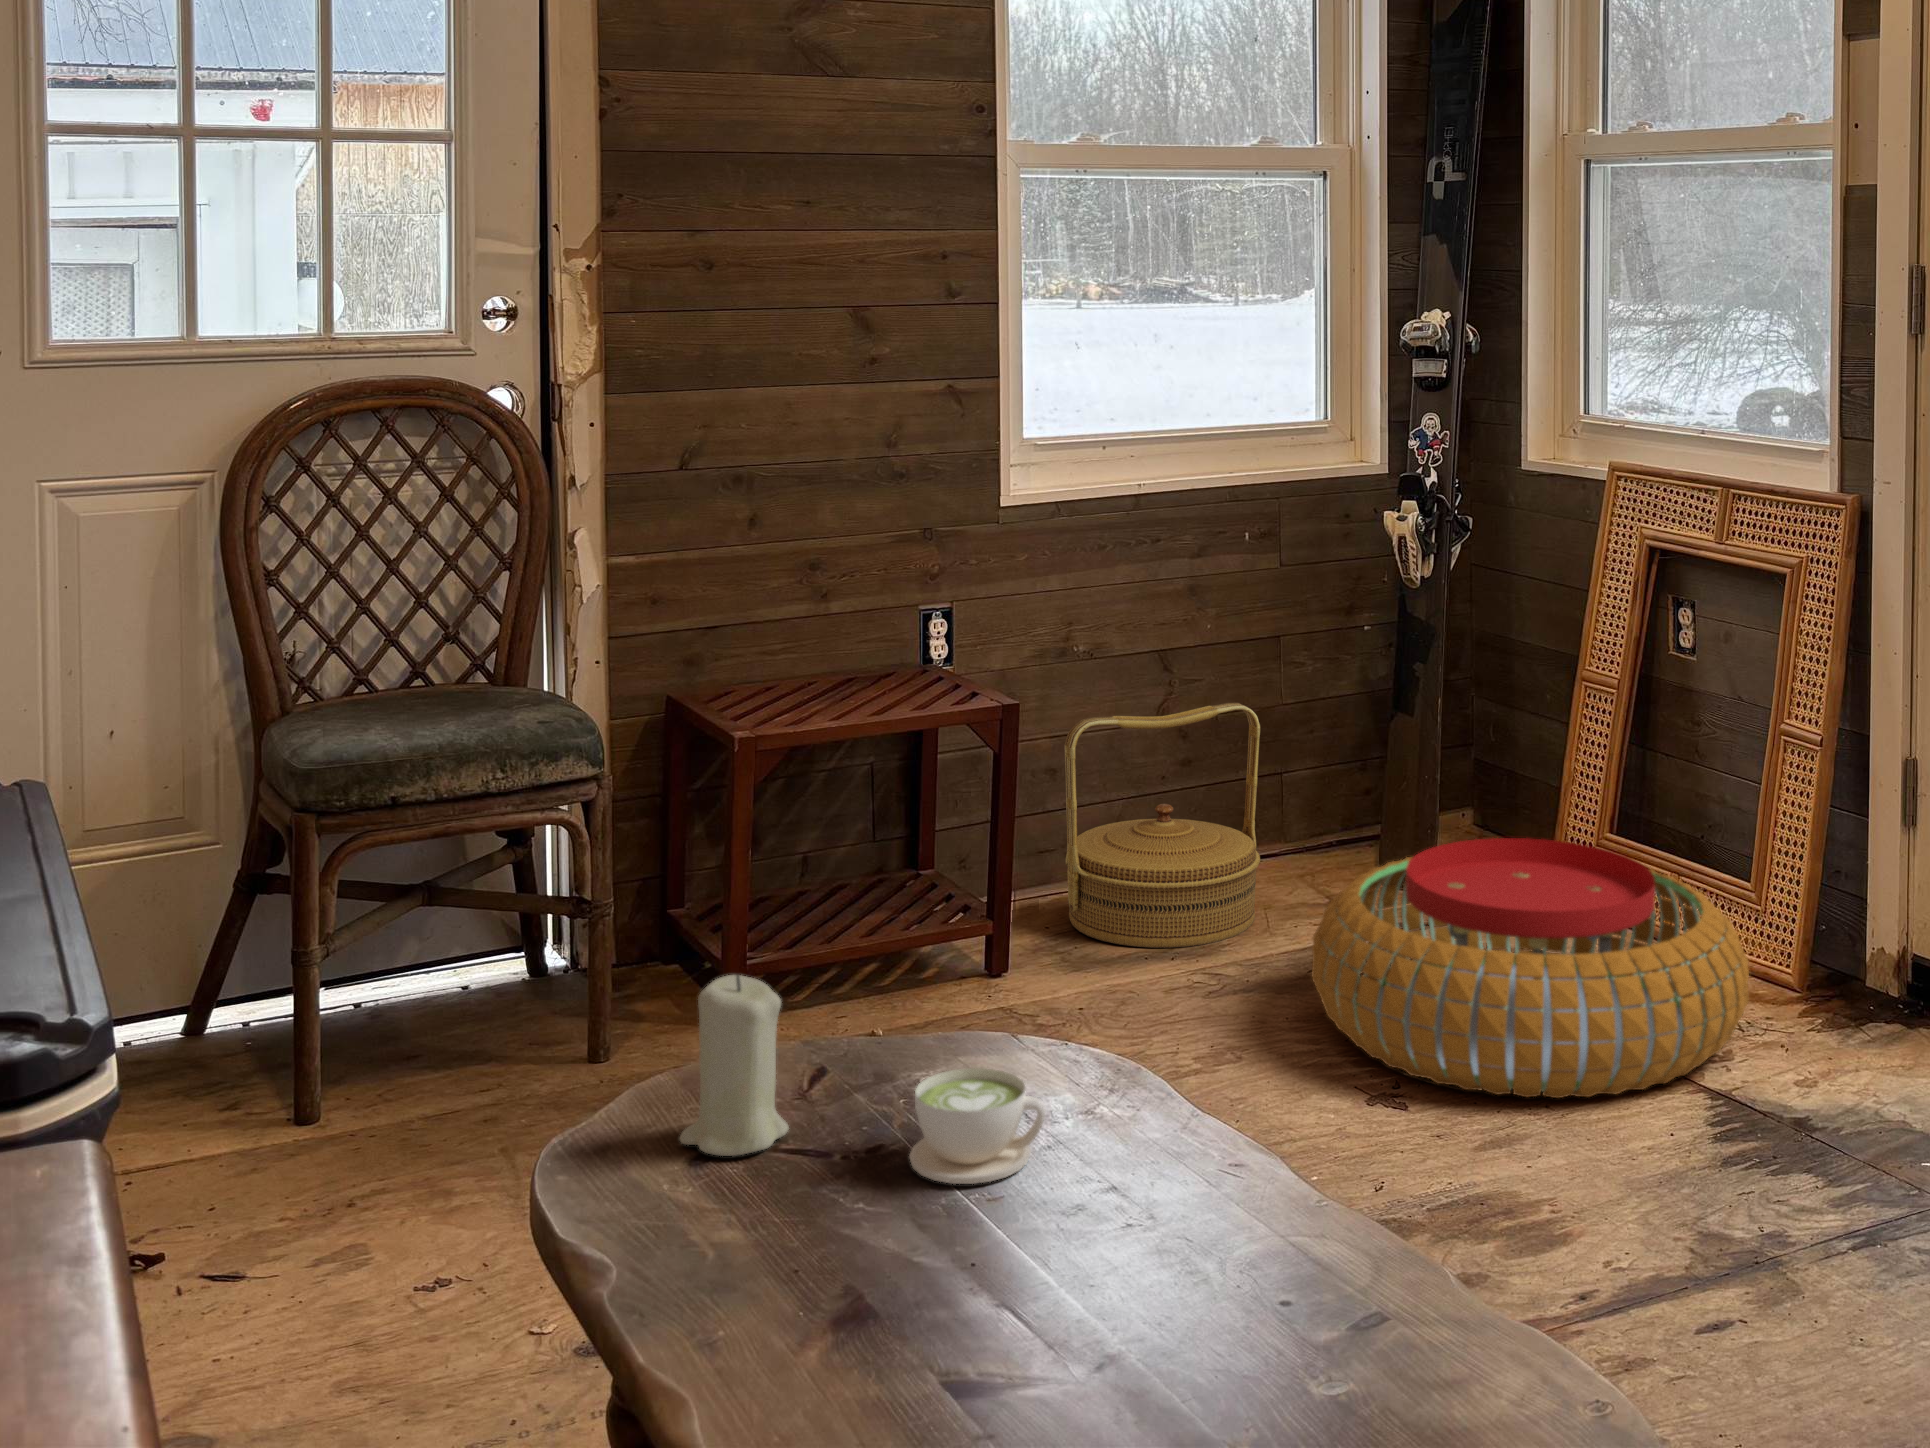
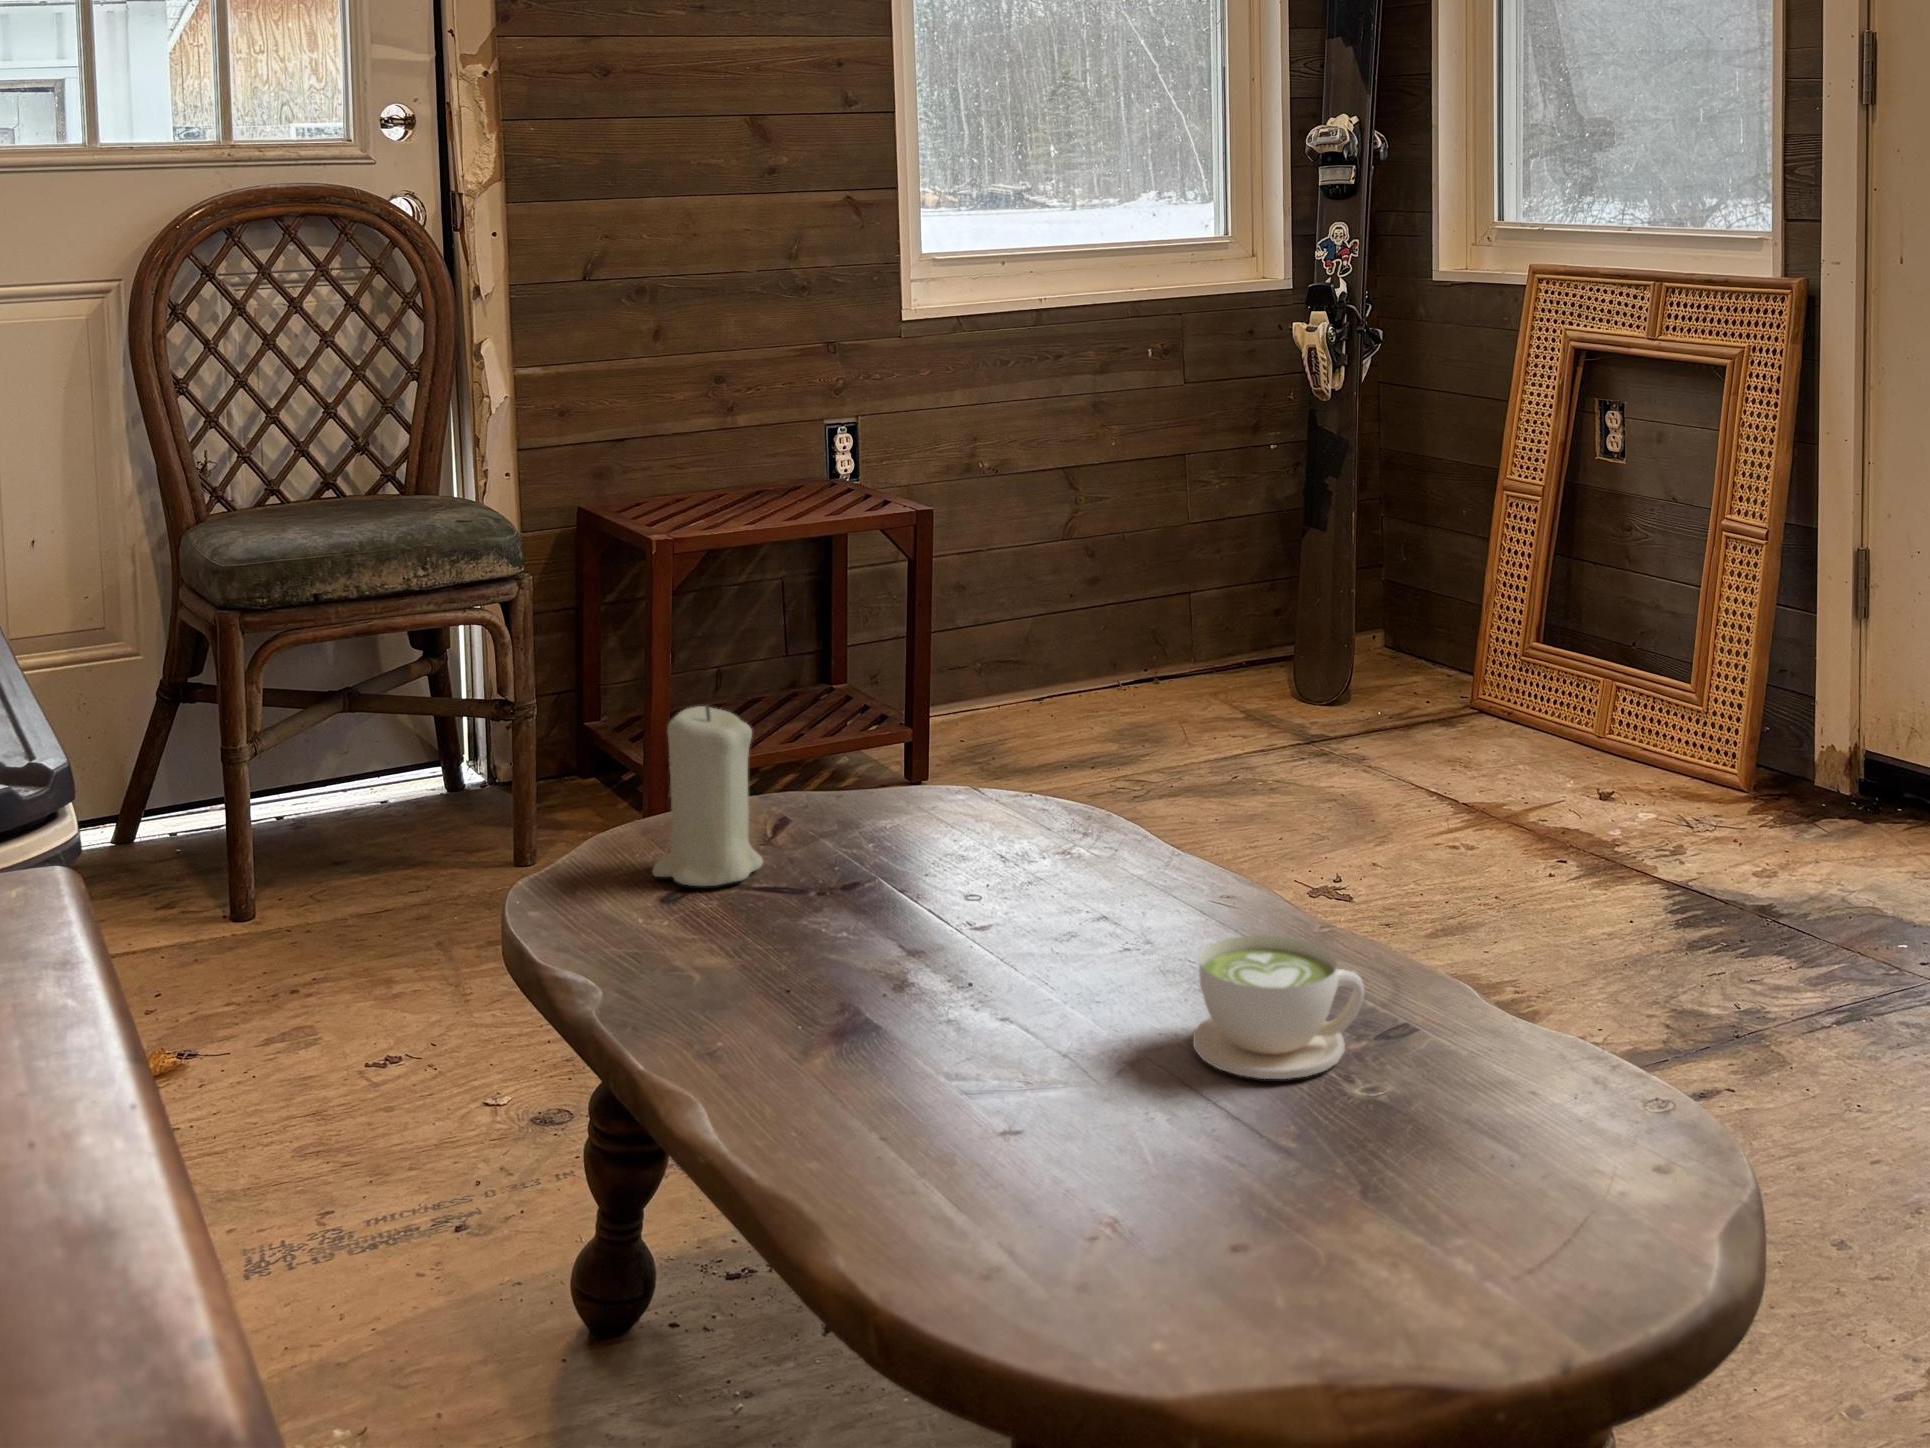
woven basket: present [1065,703,1260,948] -> none [976,515,1174,759]
pouf: present [1312,838,1749,1098] -> none [1242,638,1700,889]
coffee cup: present [909,1068,1046,1184] -> present [1193,936,1365,1079]

